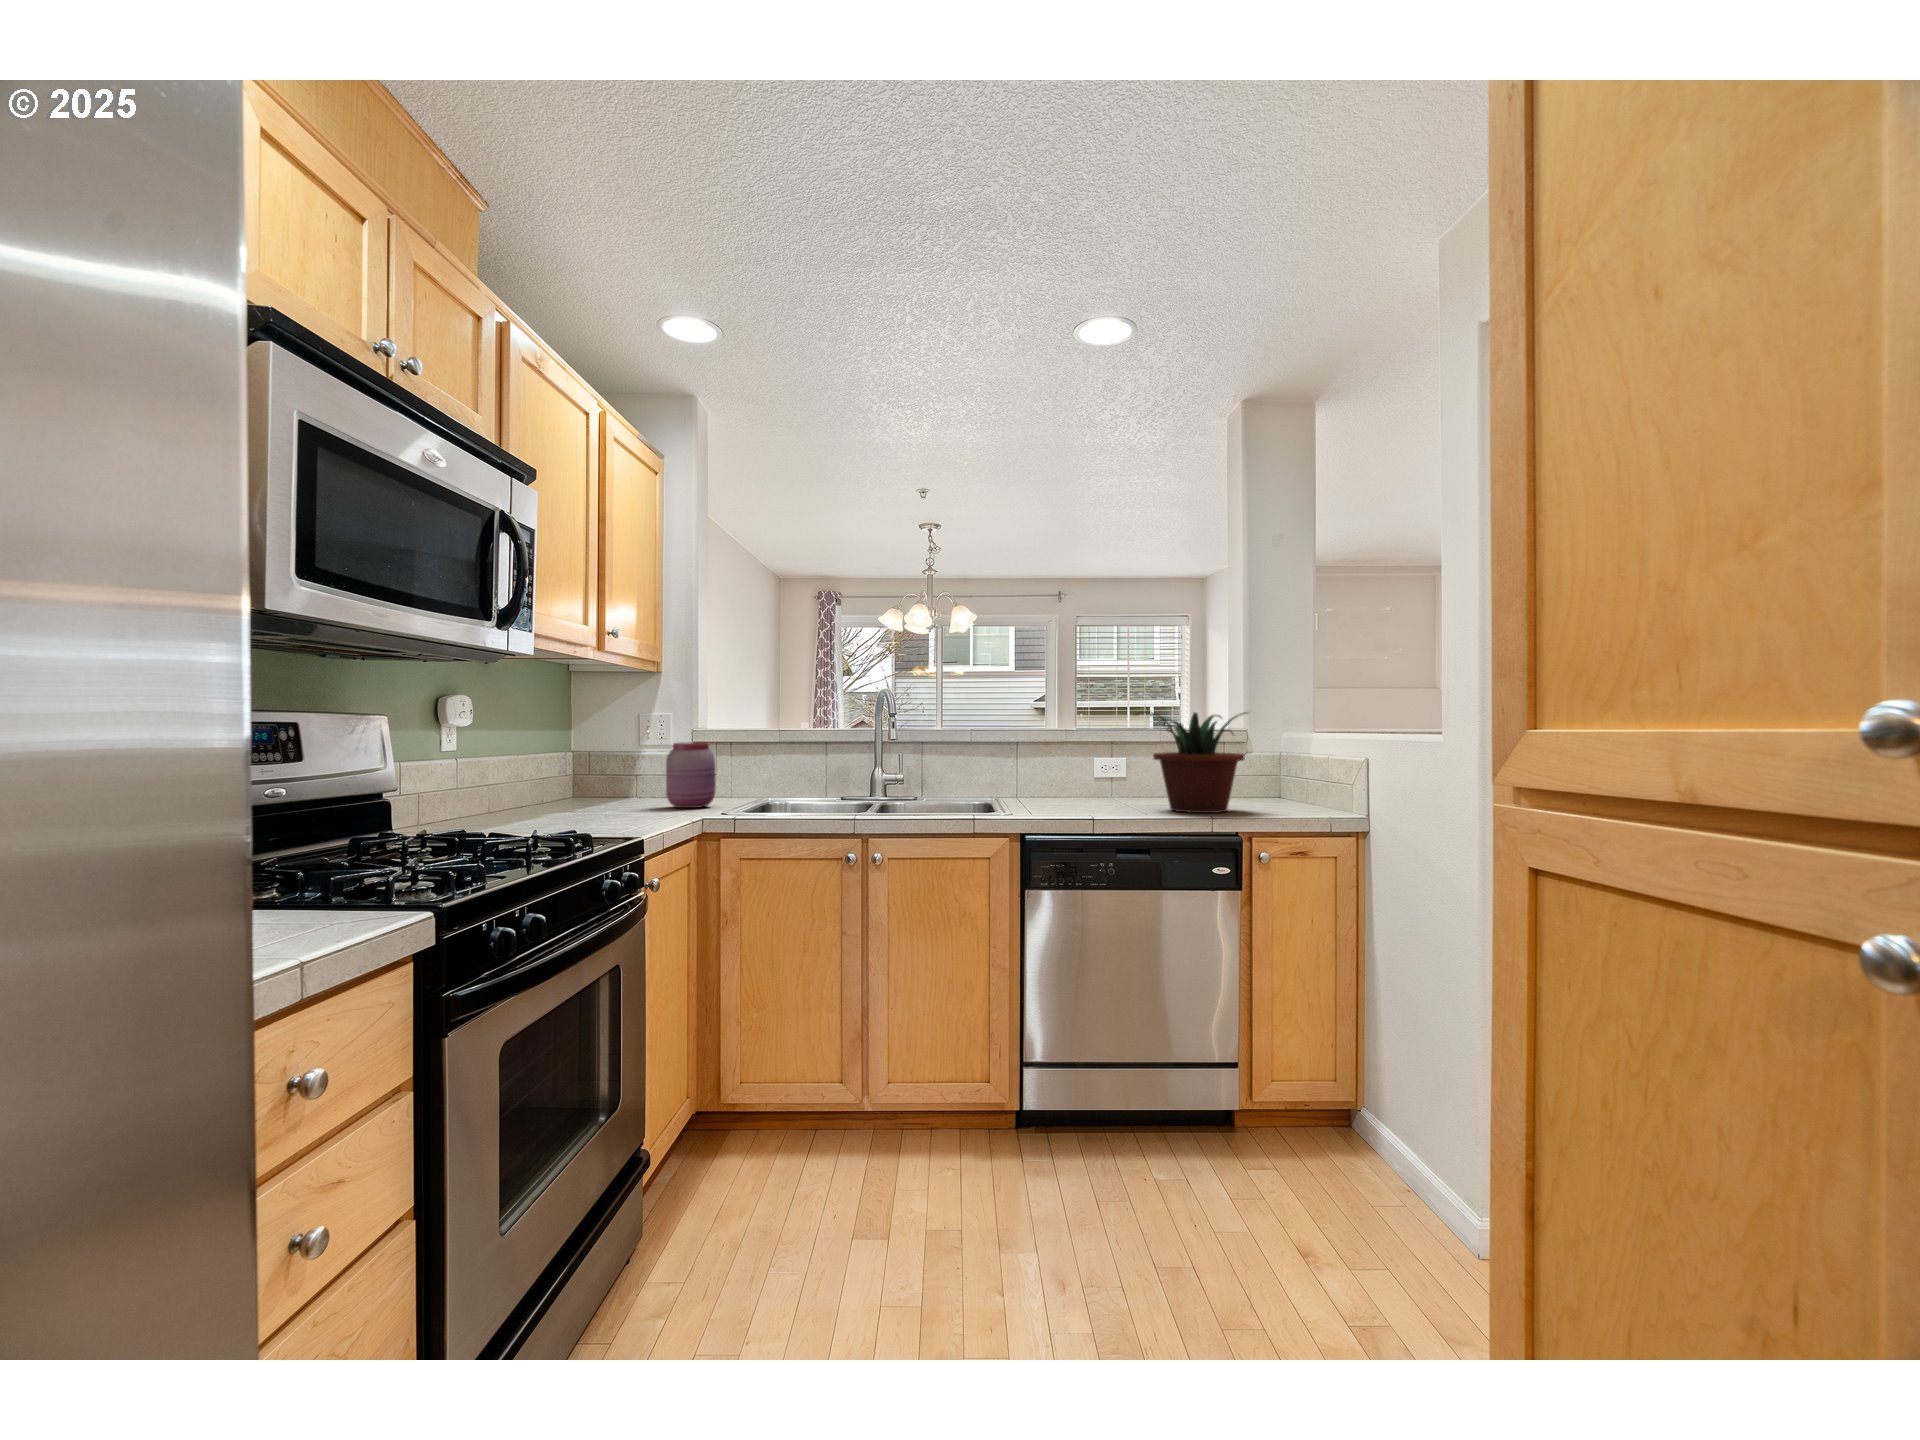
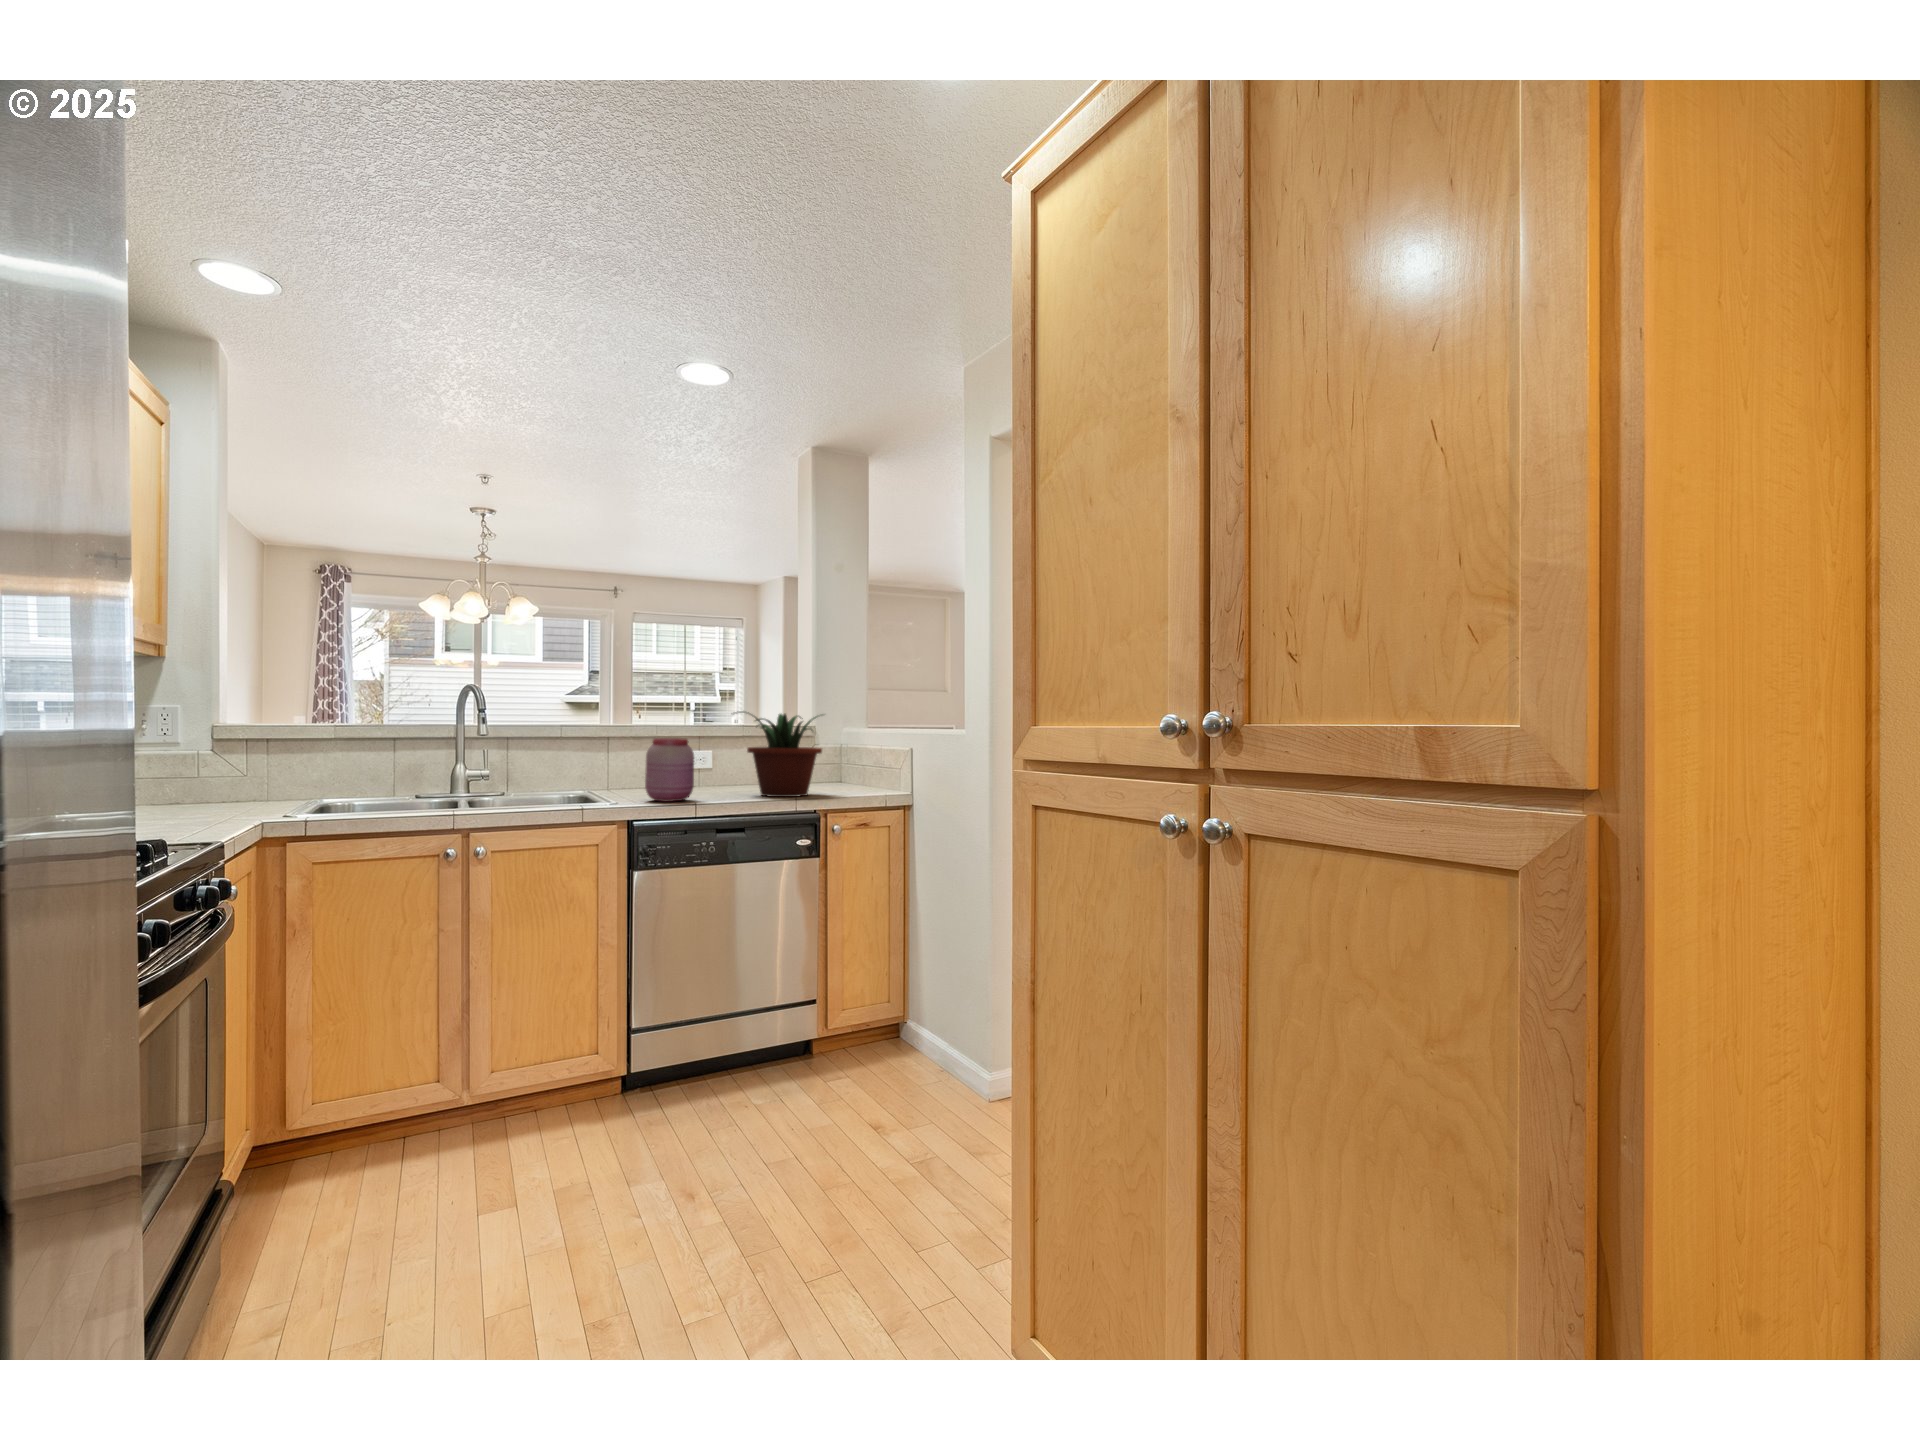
jar: present [666,742,716,808] -> present [645,738,694,802]

